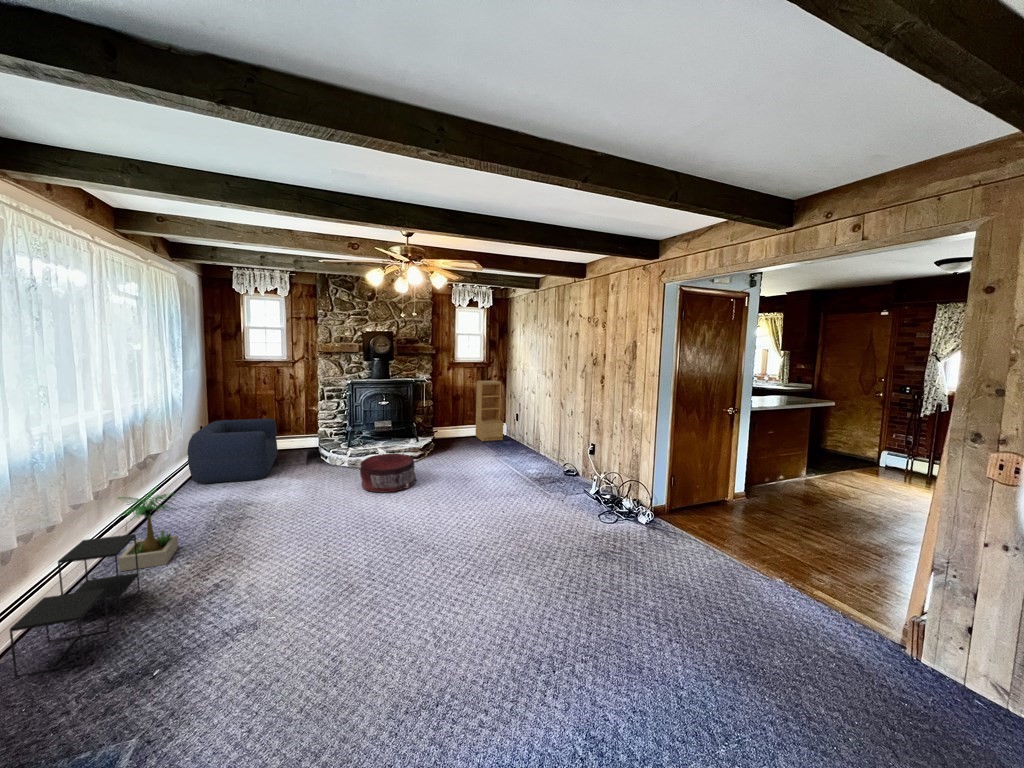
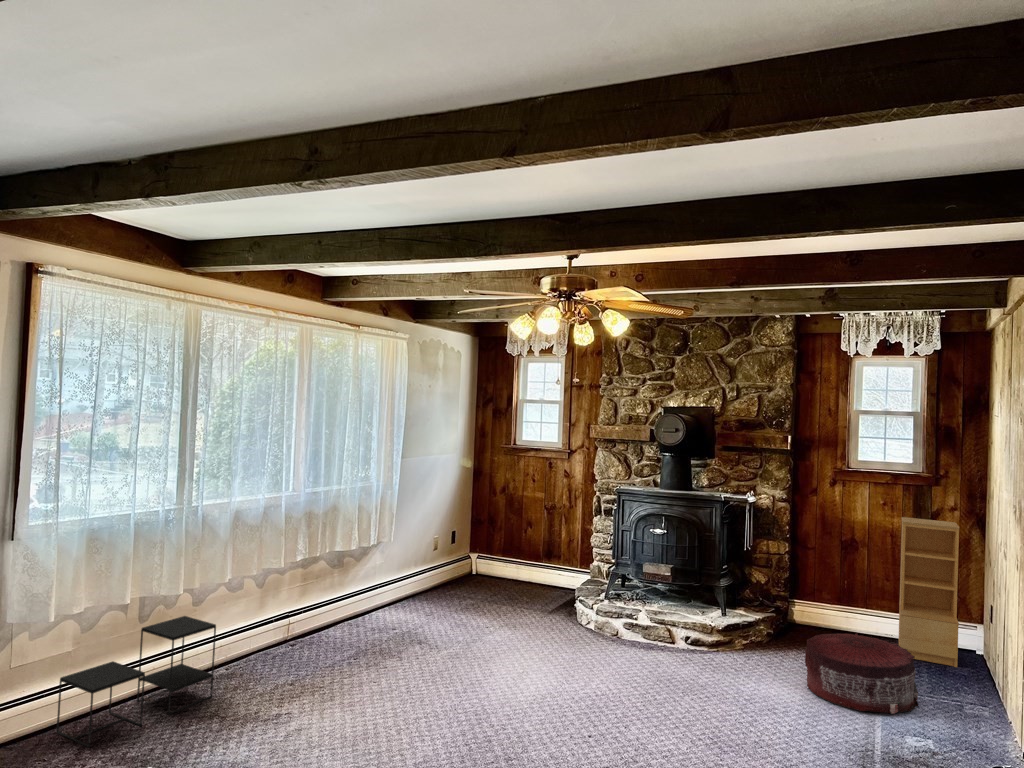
armchair: present [187,419,278,483] -> none [408,523,530,614]
pouf: present [359,453,416,492] -> present [805,633,919,714]
potted plant: present [118,488,178,571] -> none [232,578,299,680]

